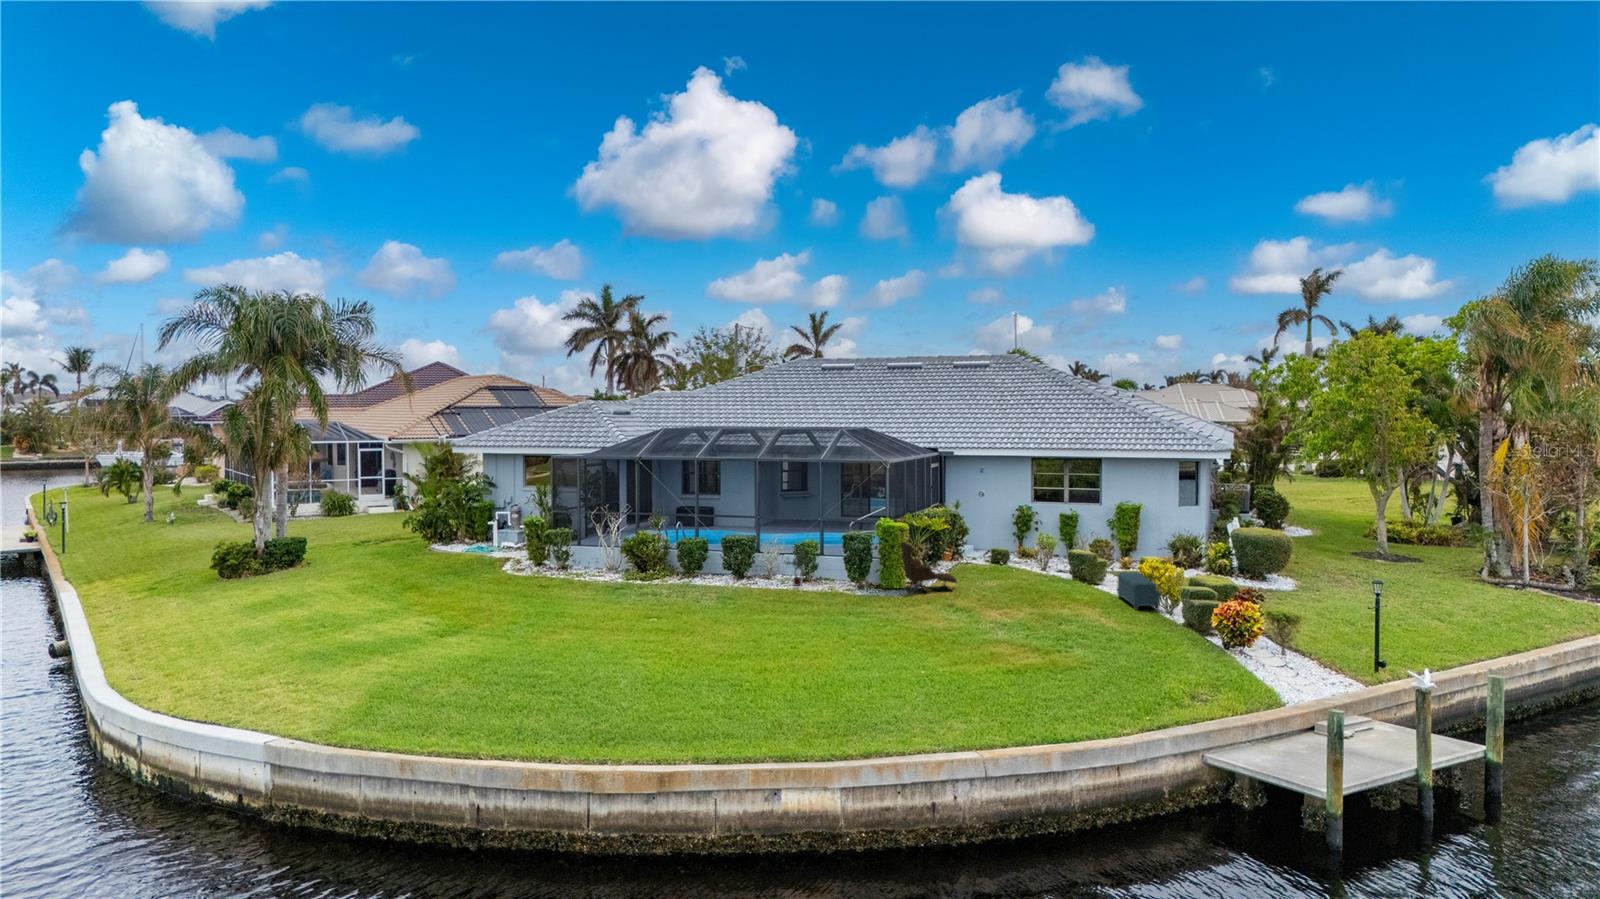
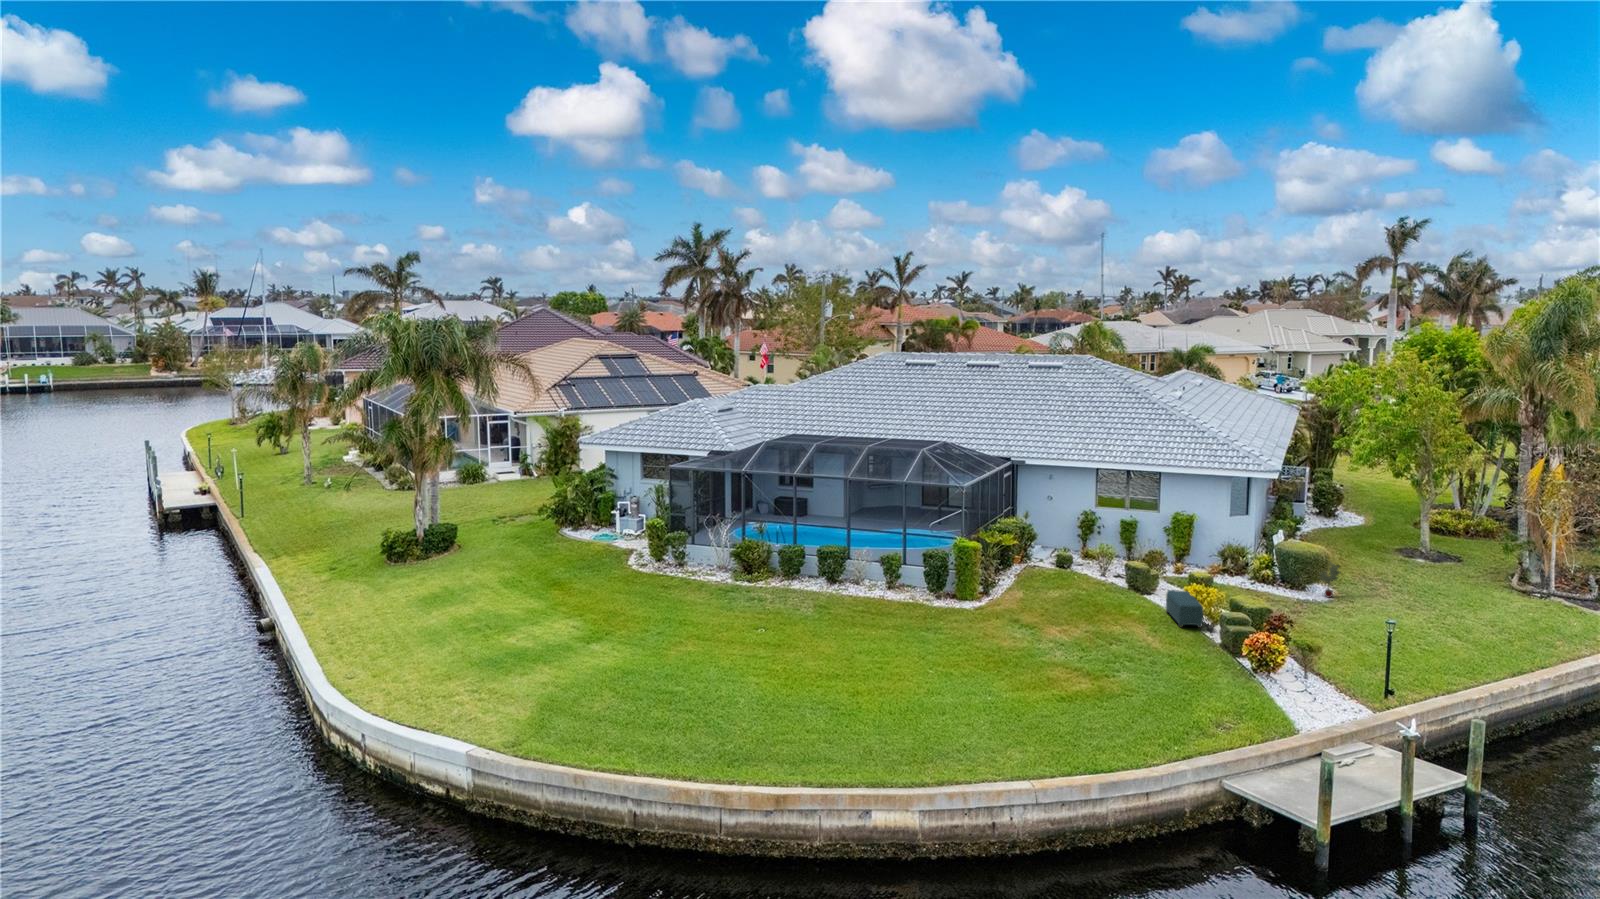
lounge chair: present [901,542,957,594] -> none [969,555,1020,604]
potted tree: present [784,548,811,586] -> present [1318,562,1341,597]

